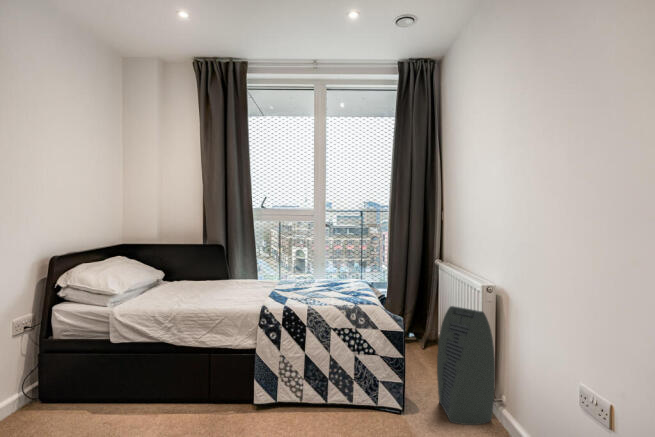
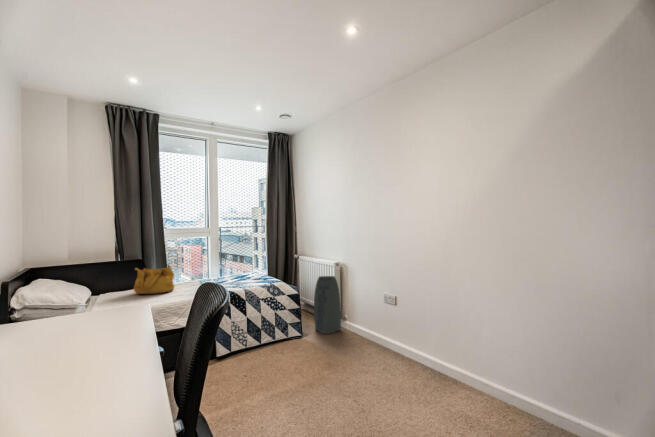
handbag: none [198,252,241,289] -> present [134,265,174,294]

